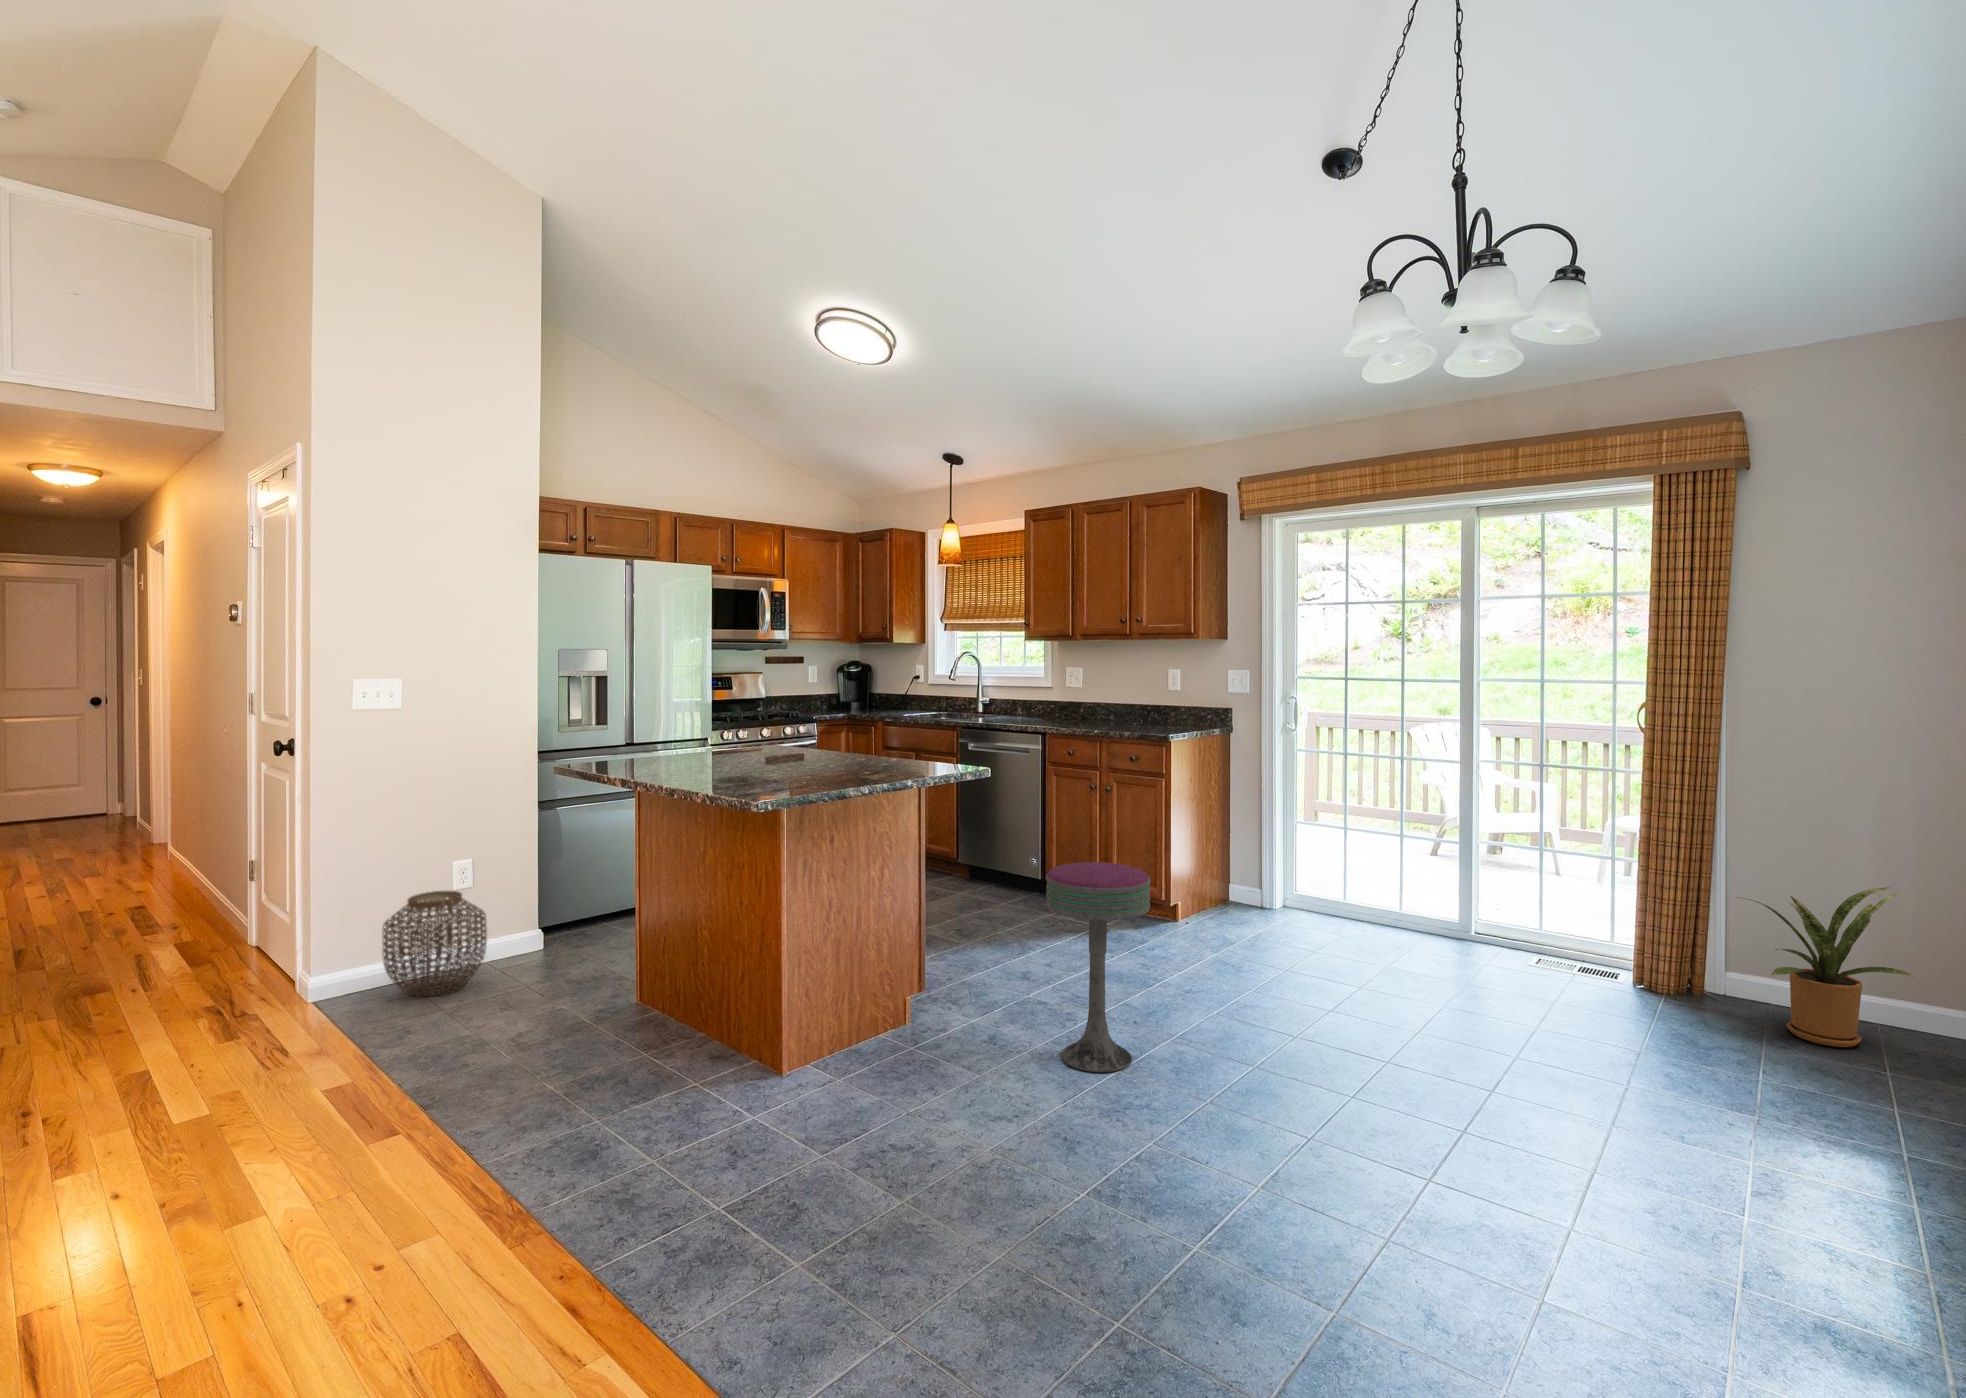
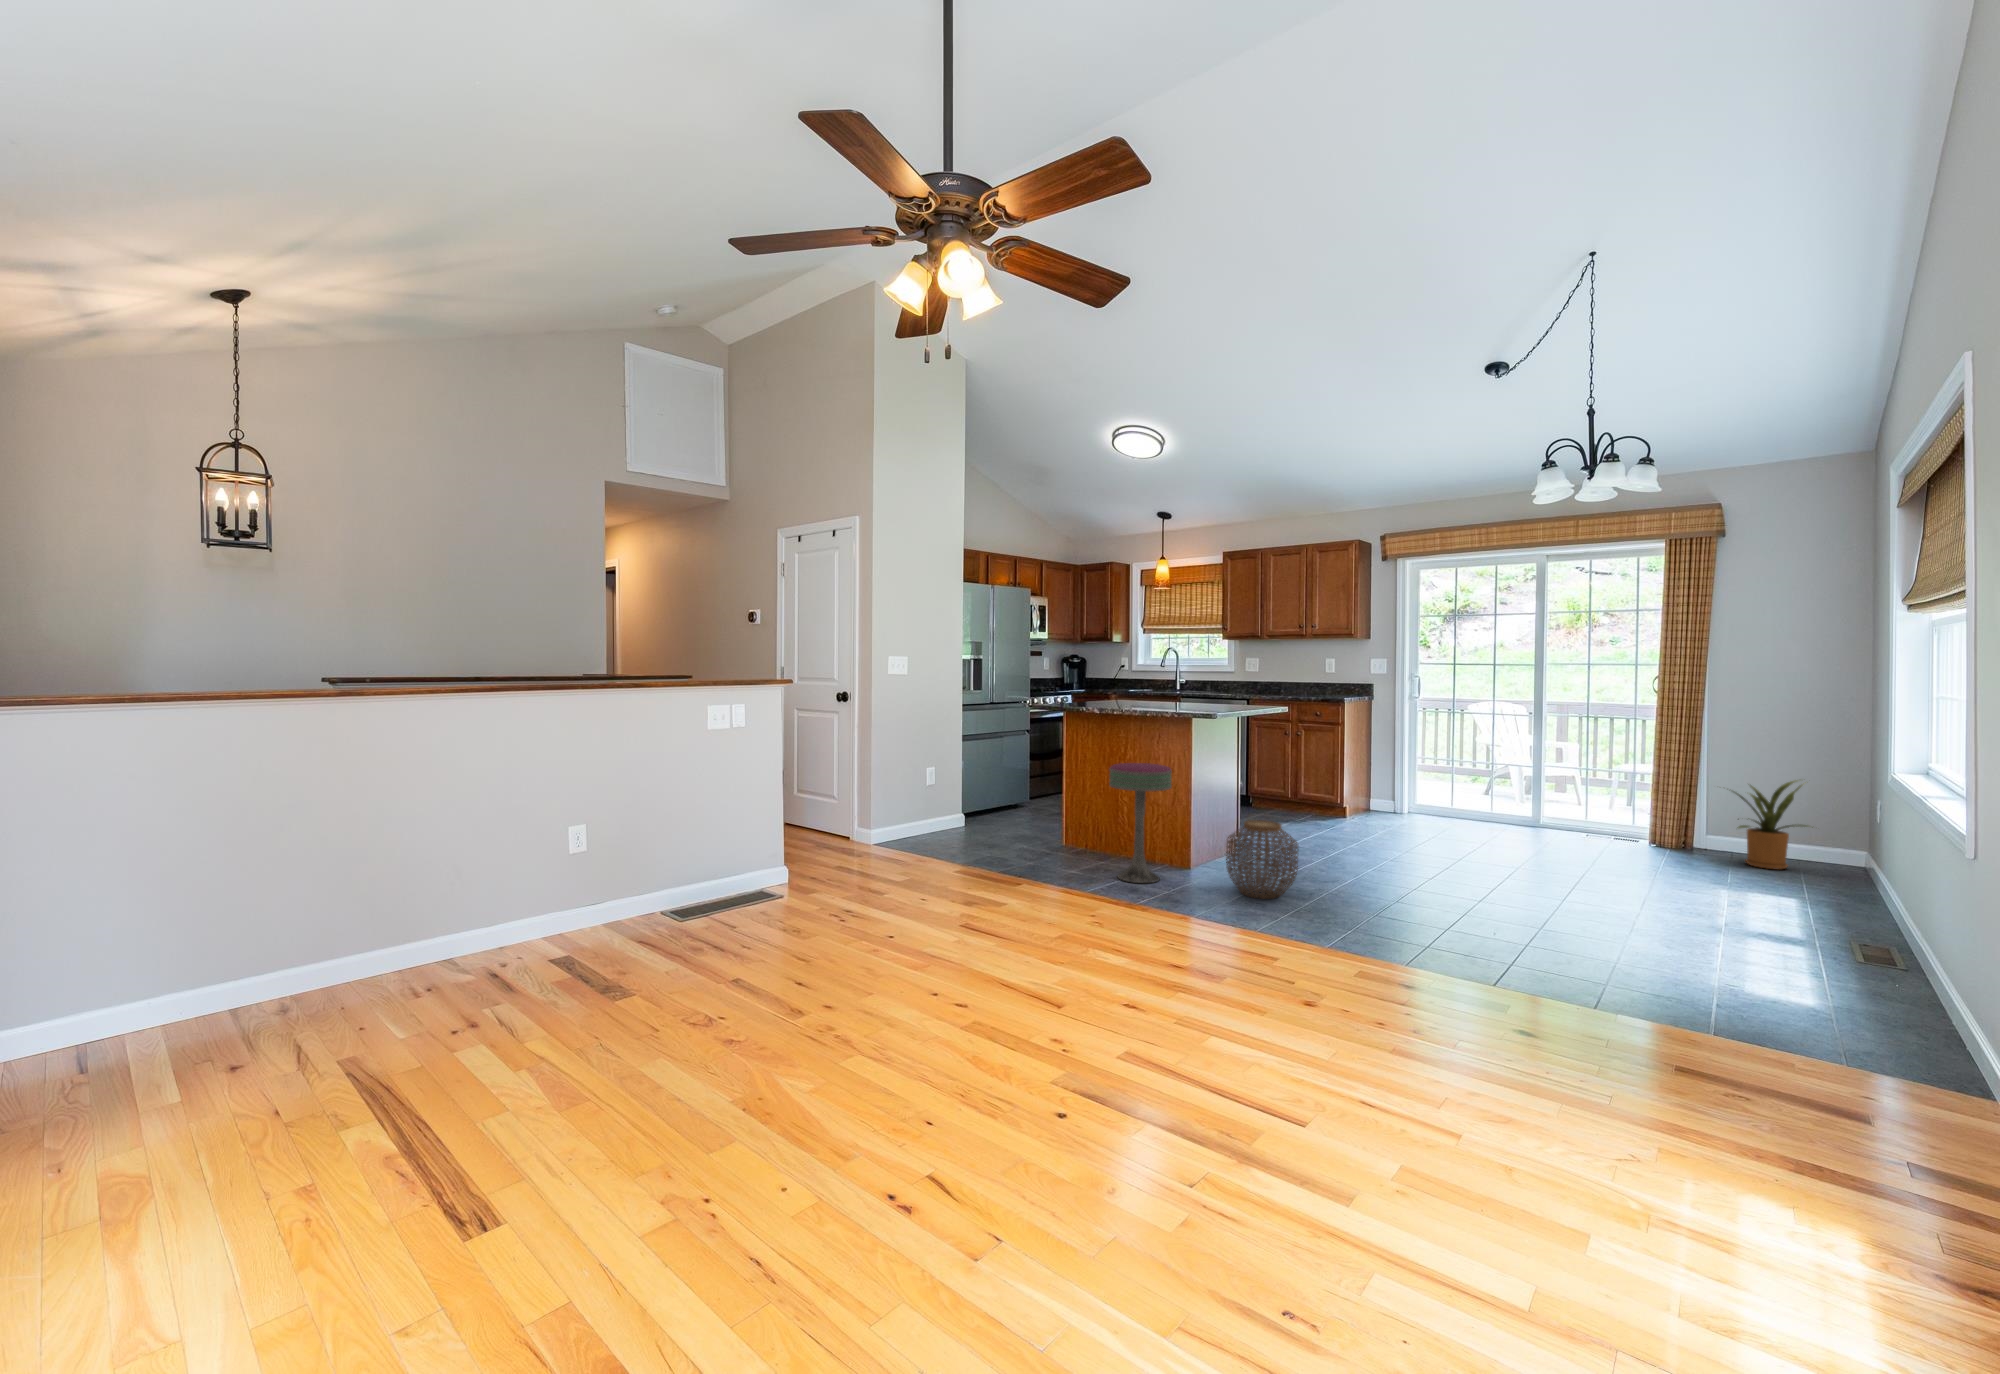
bar stool: present [1046,862,1150,1072] -> present [1109,763,1172,883]
woven basket: present [382,891,486,997] -> present [1226,820,1298,899]

